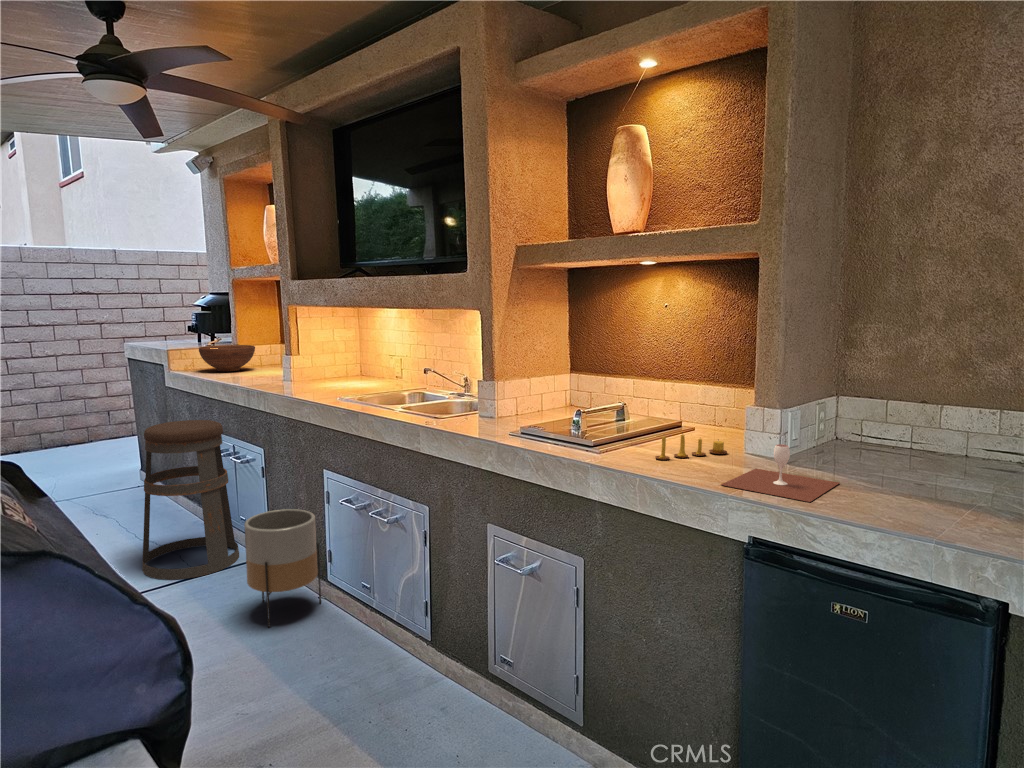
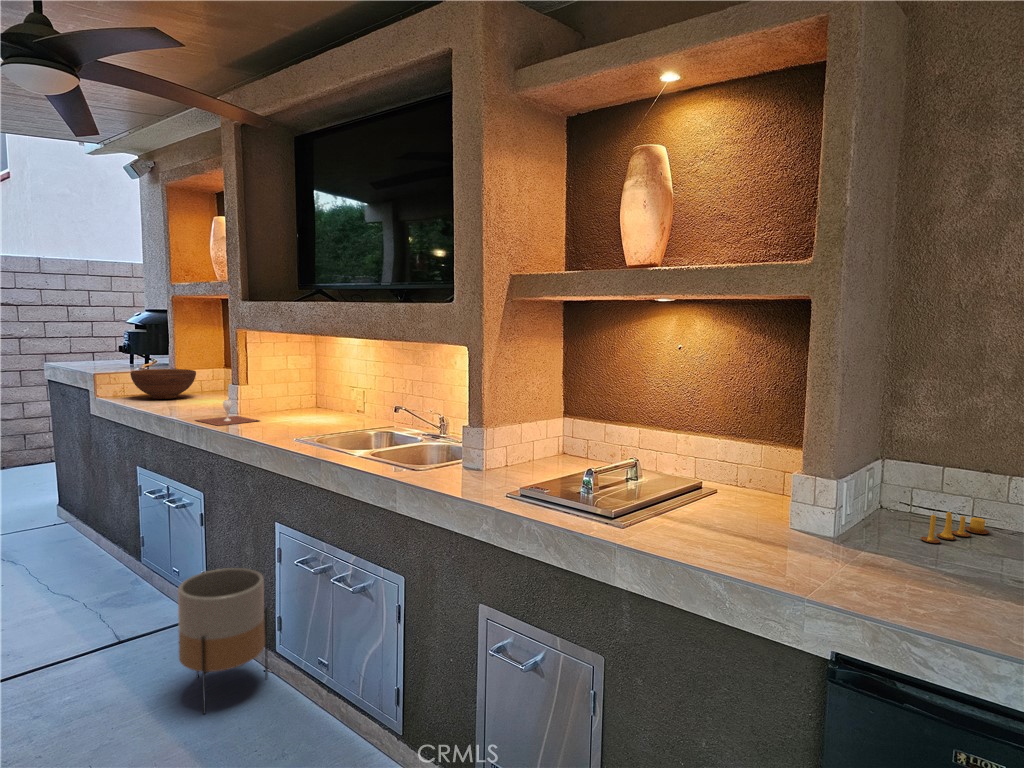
bar stool: present [142,420,239,580] -> none [51,458,170,648]
candle: present [655,434,727,460] -> present [921,511,989,543]
wine glass: present [721,444,839,502] -> present [196,400,259,426]

